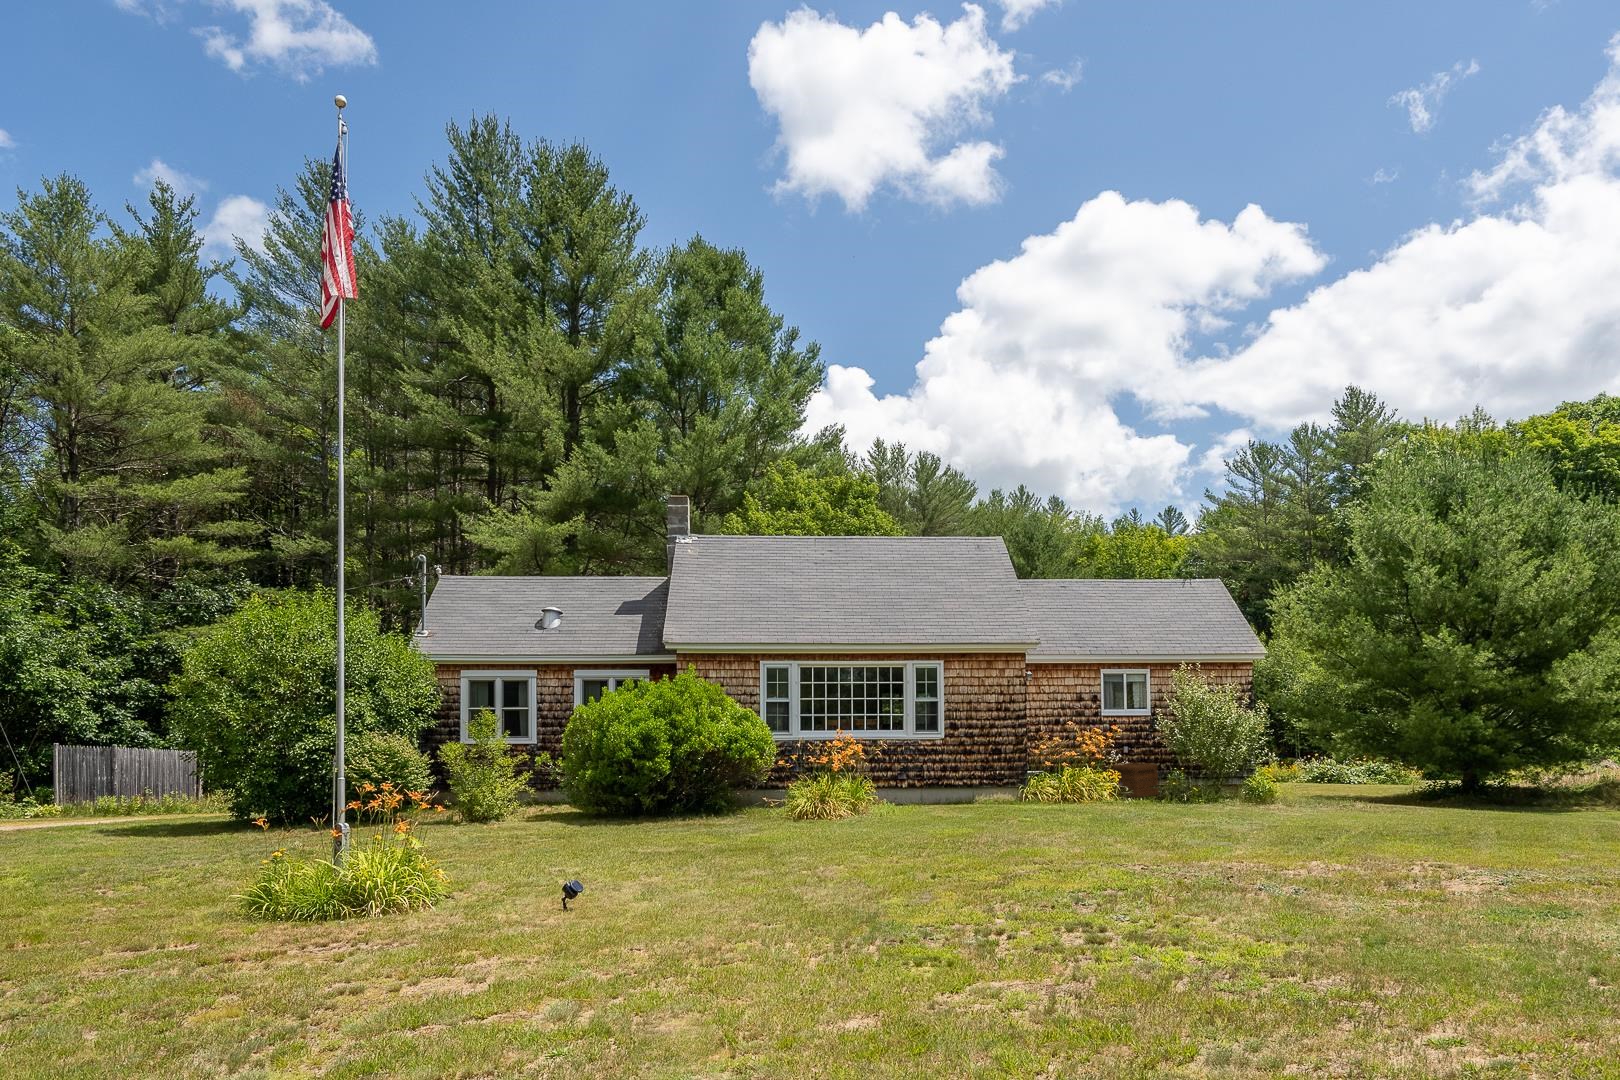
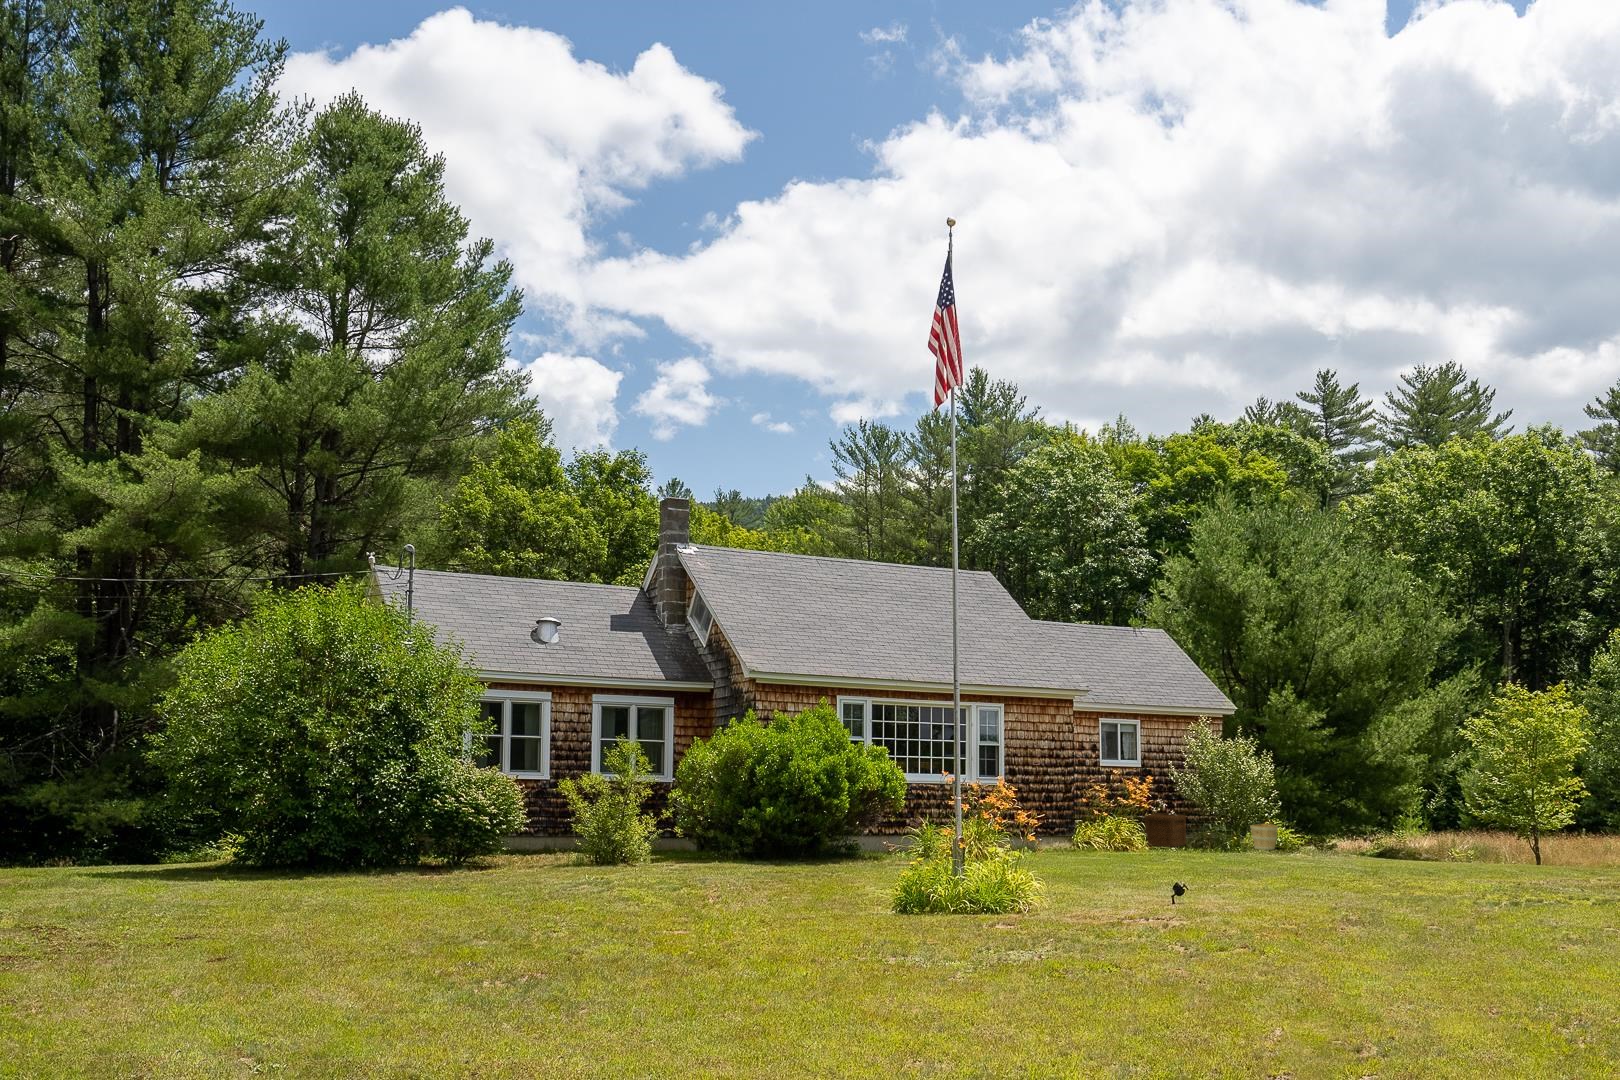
wooden bucket: none [1214,773,1246,801] -> present [1250,824,1278,850]

